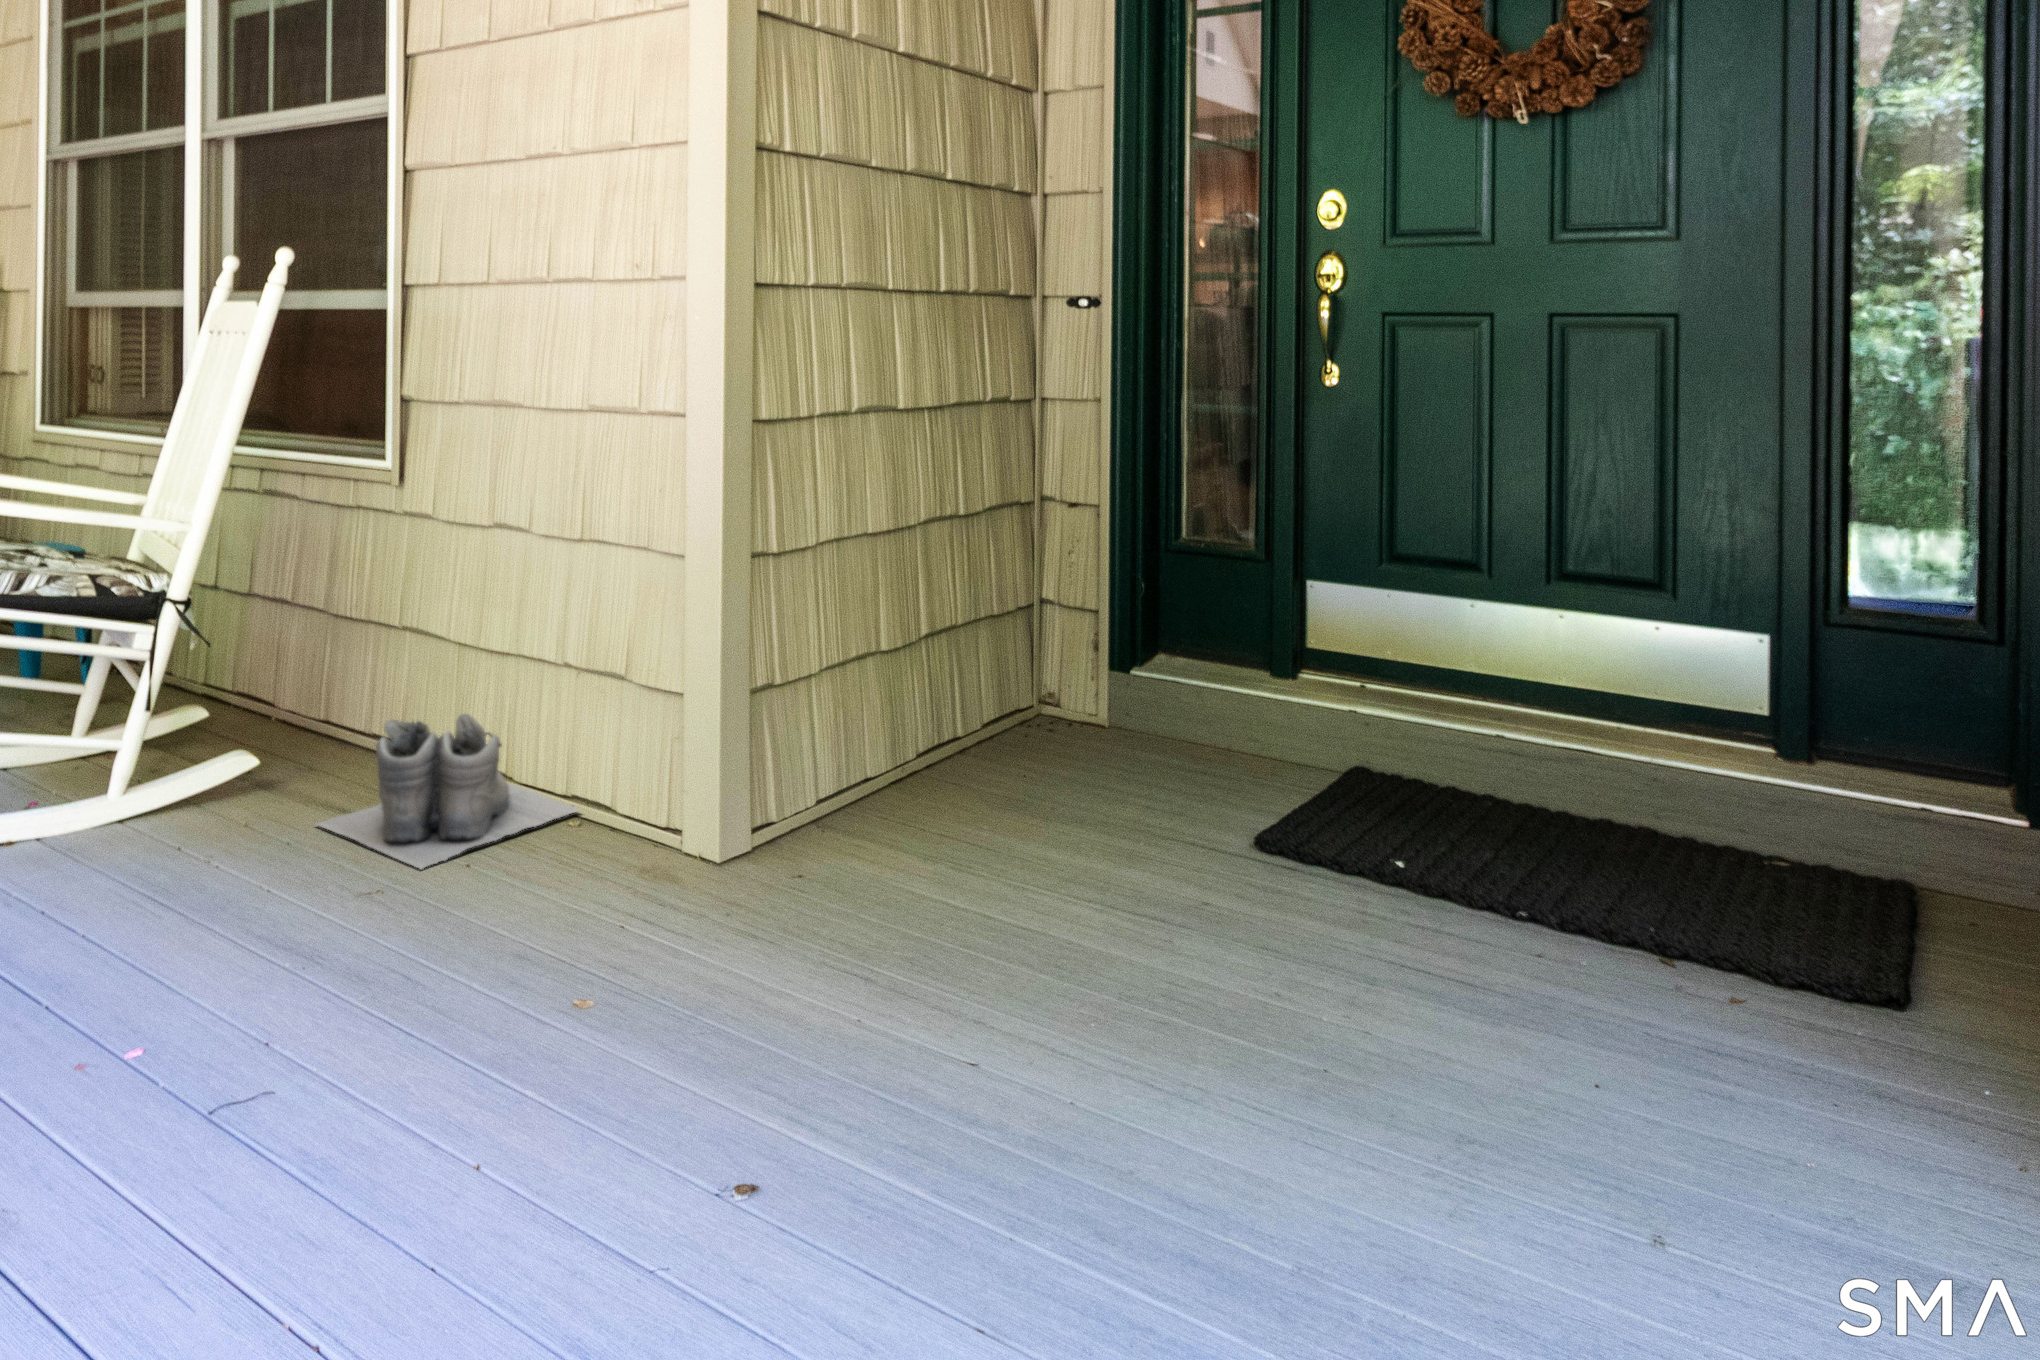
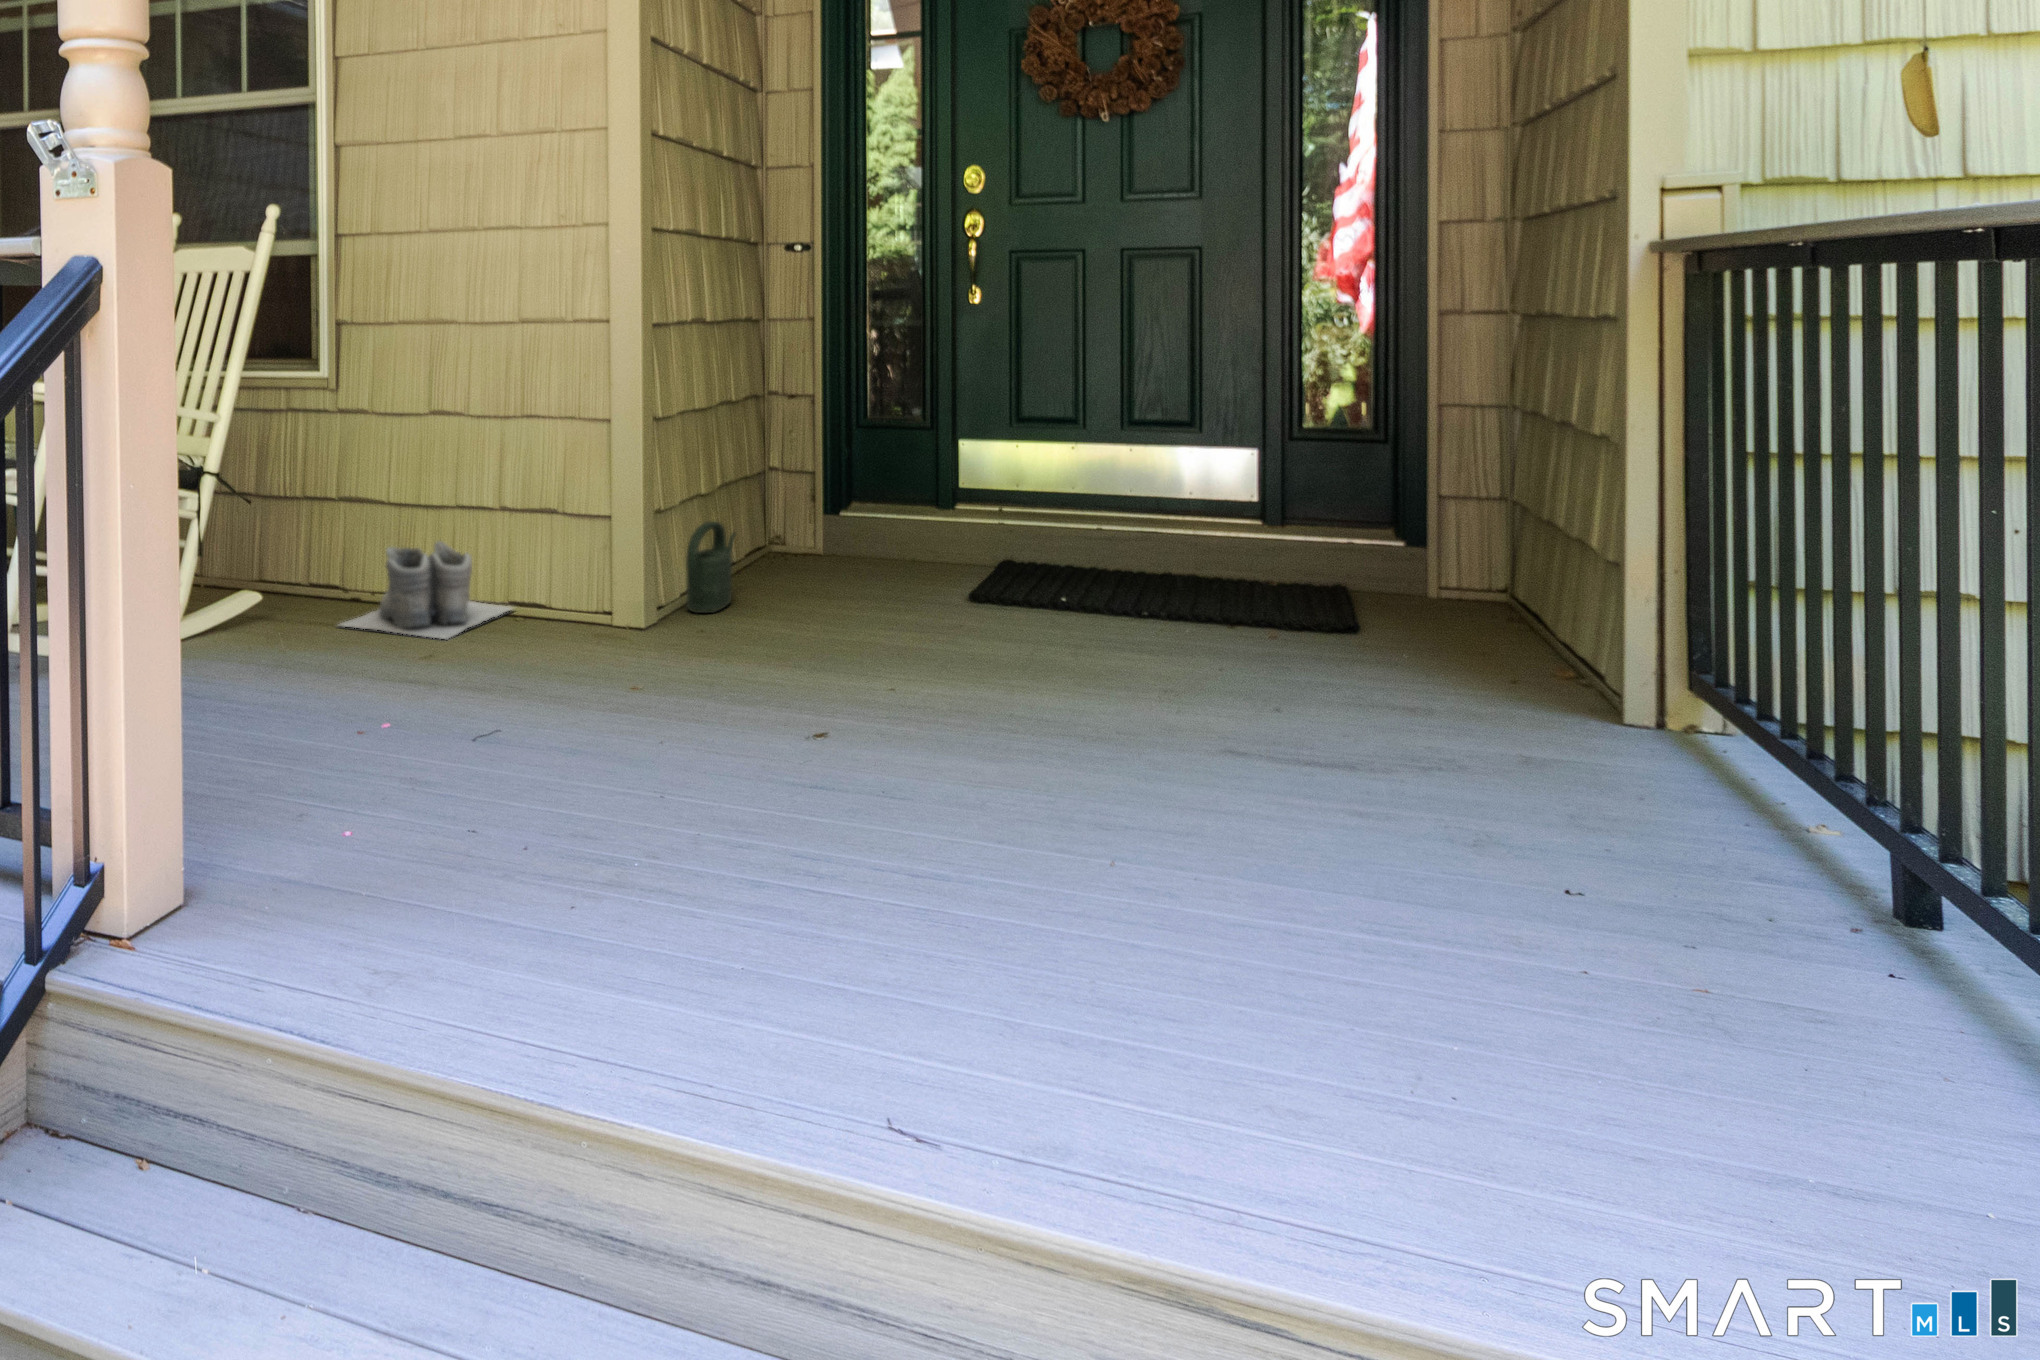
watering can: none [798,705,921,846] -> present [686,522,736,613]

